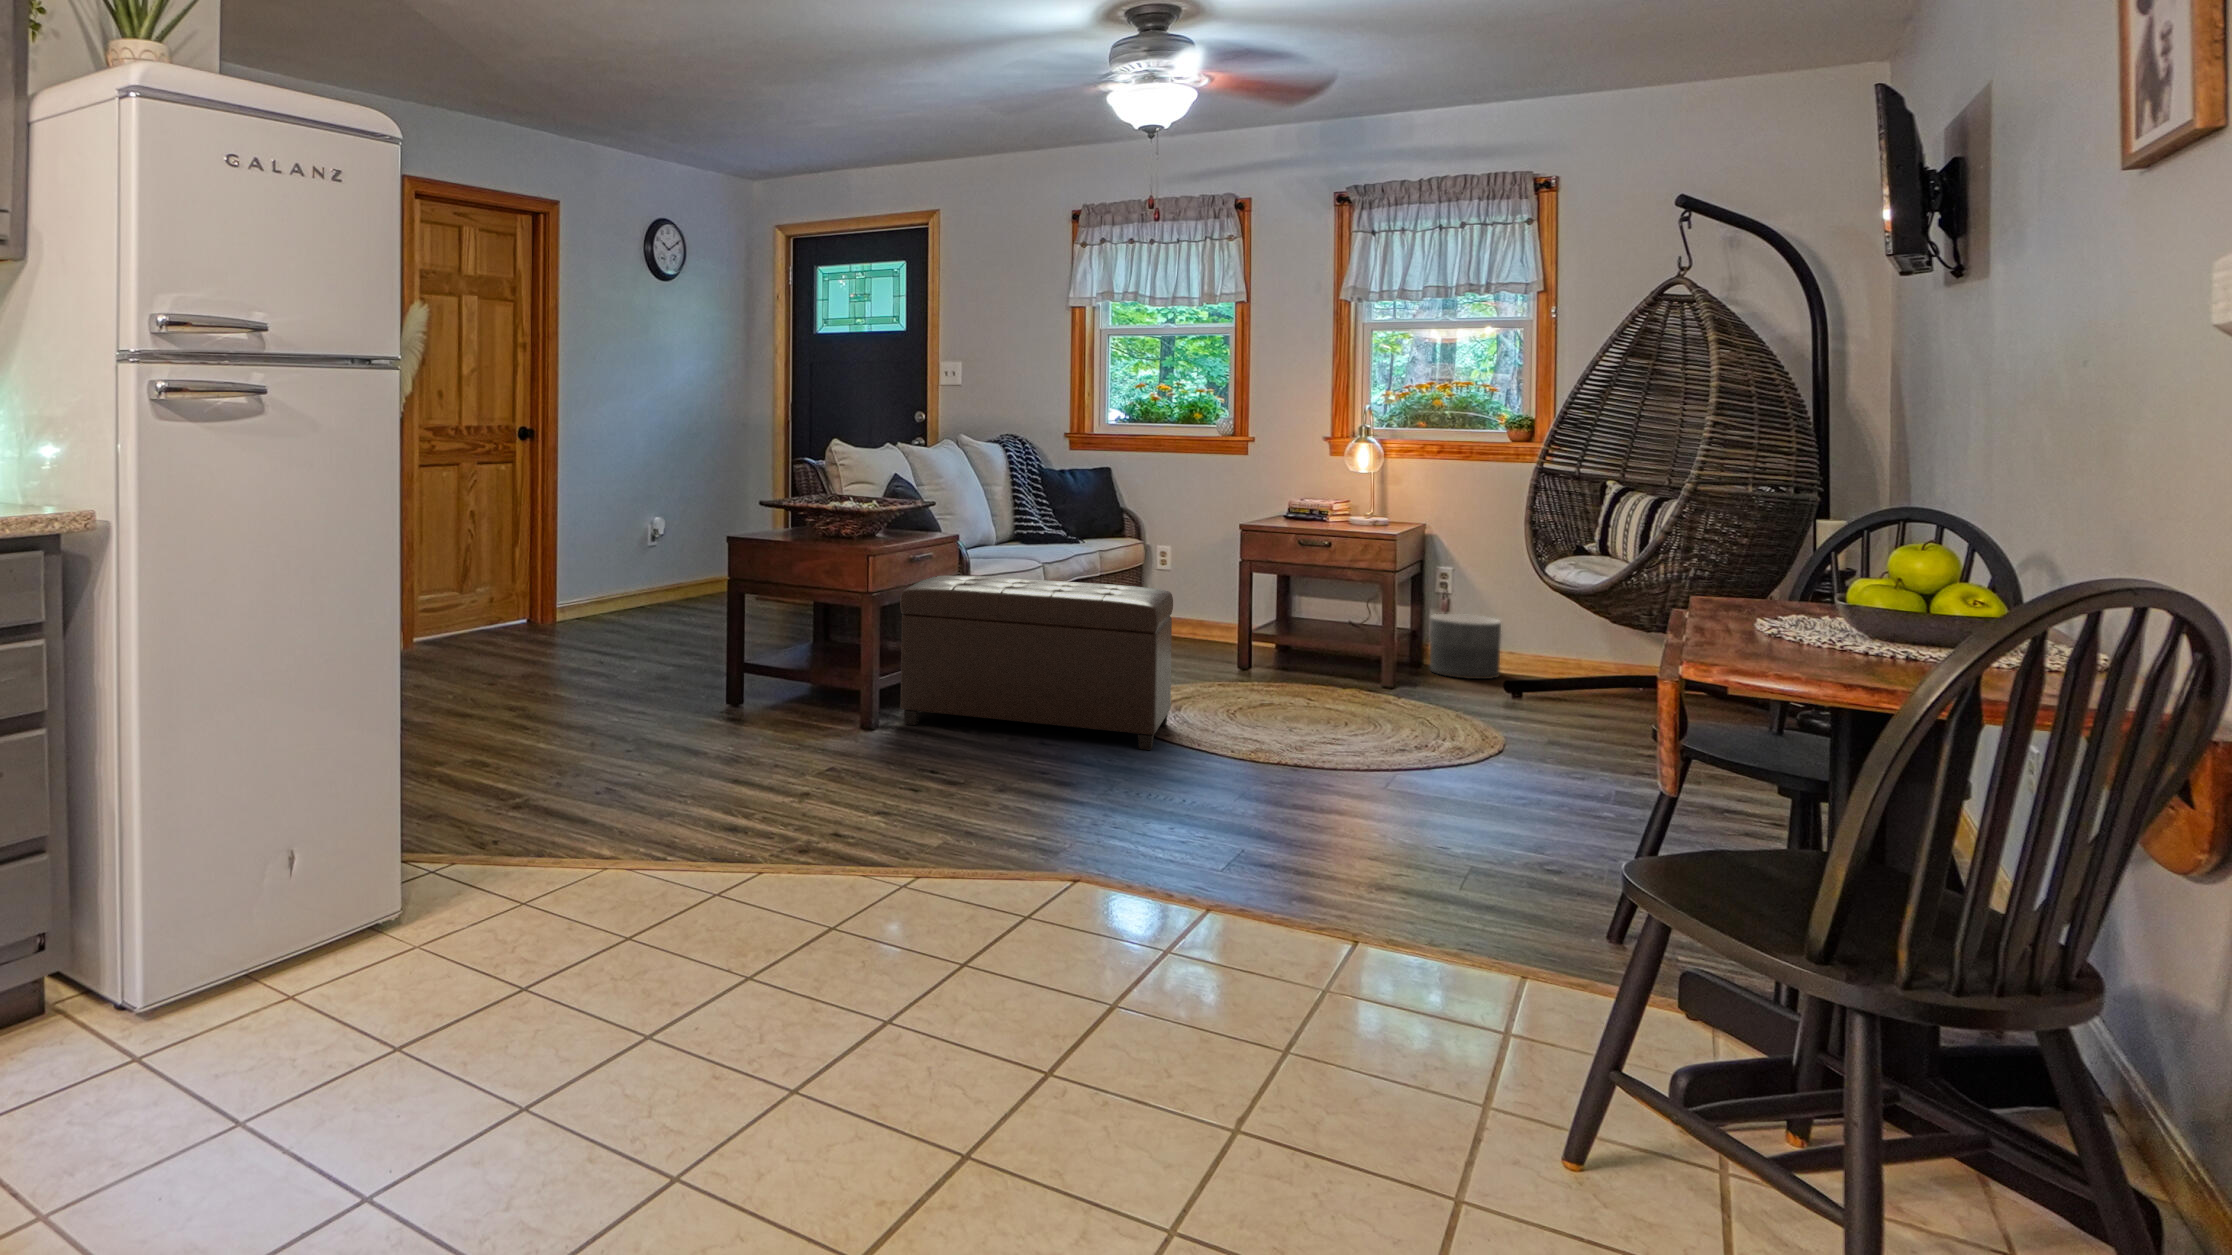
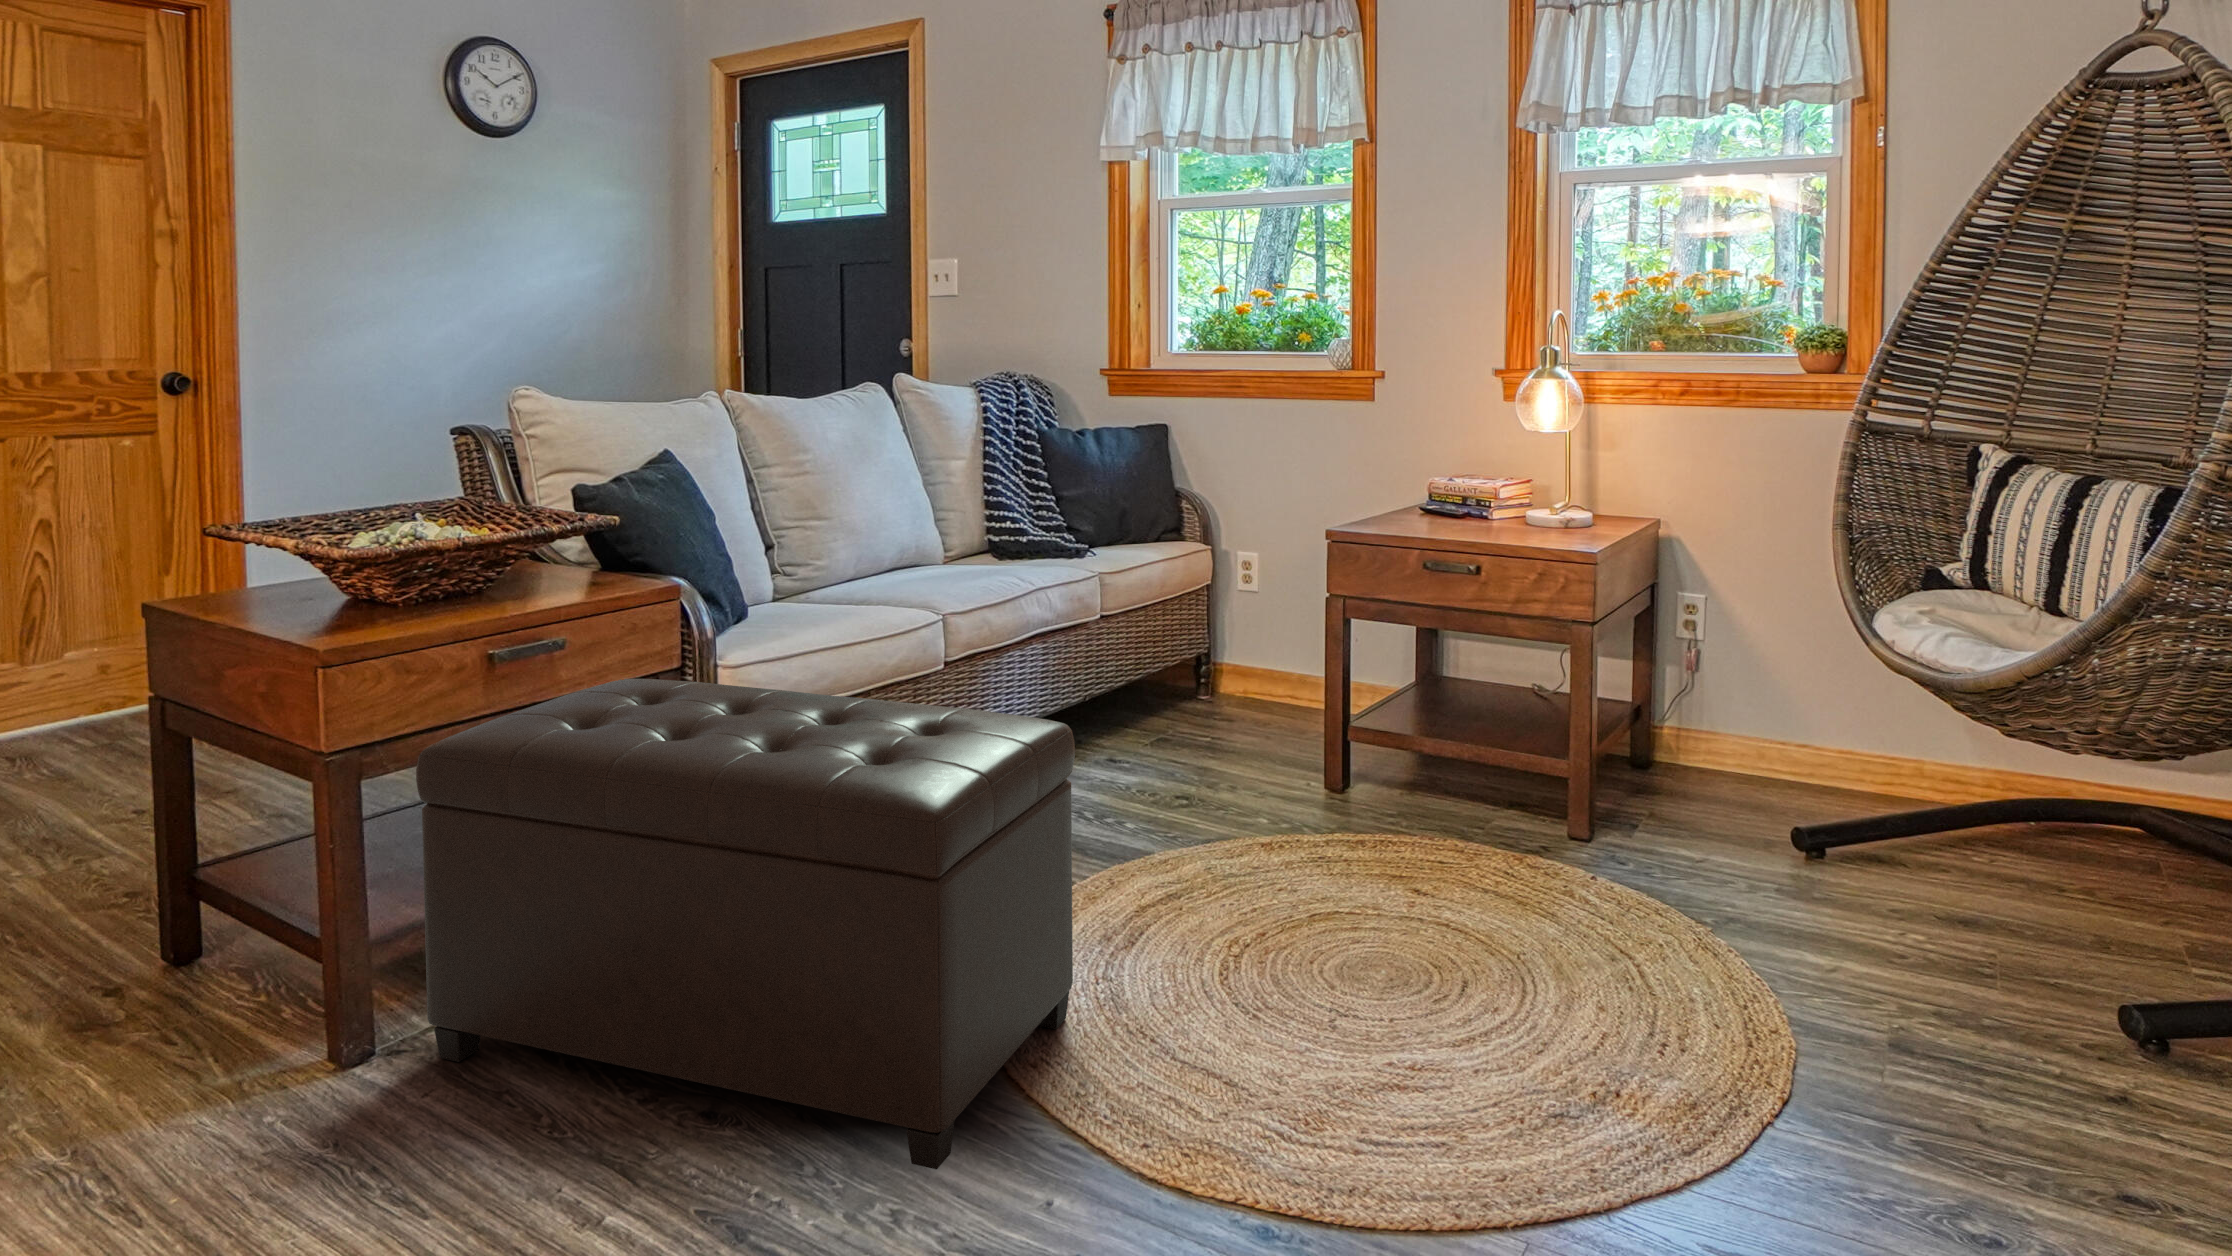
planter: present [1430,614,1501,679] -> none [1663,677,1786,805]

